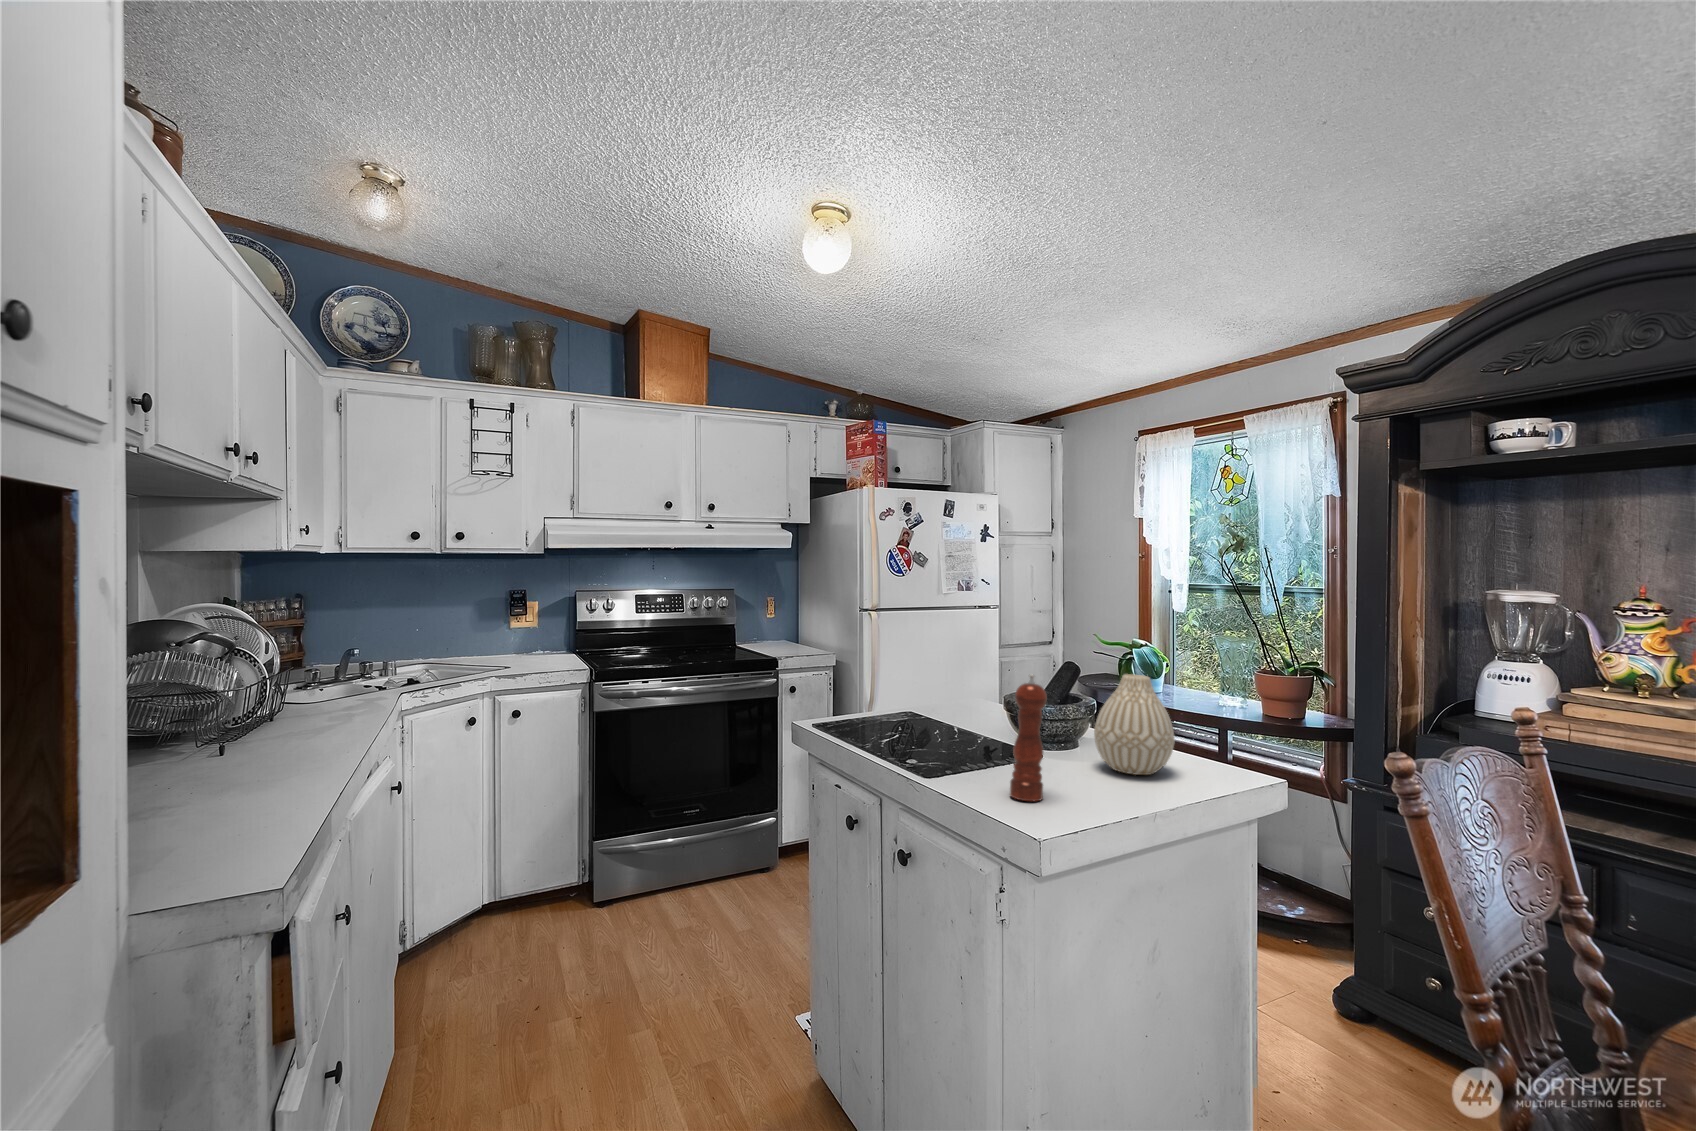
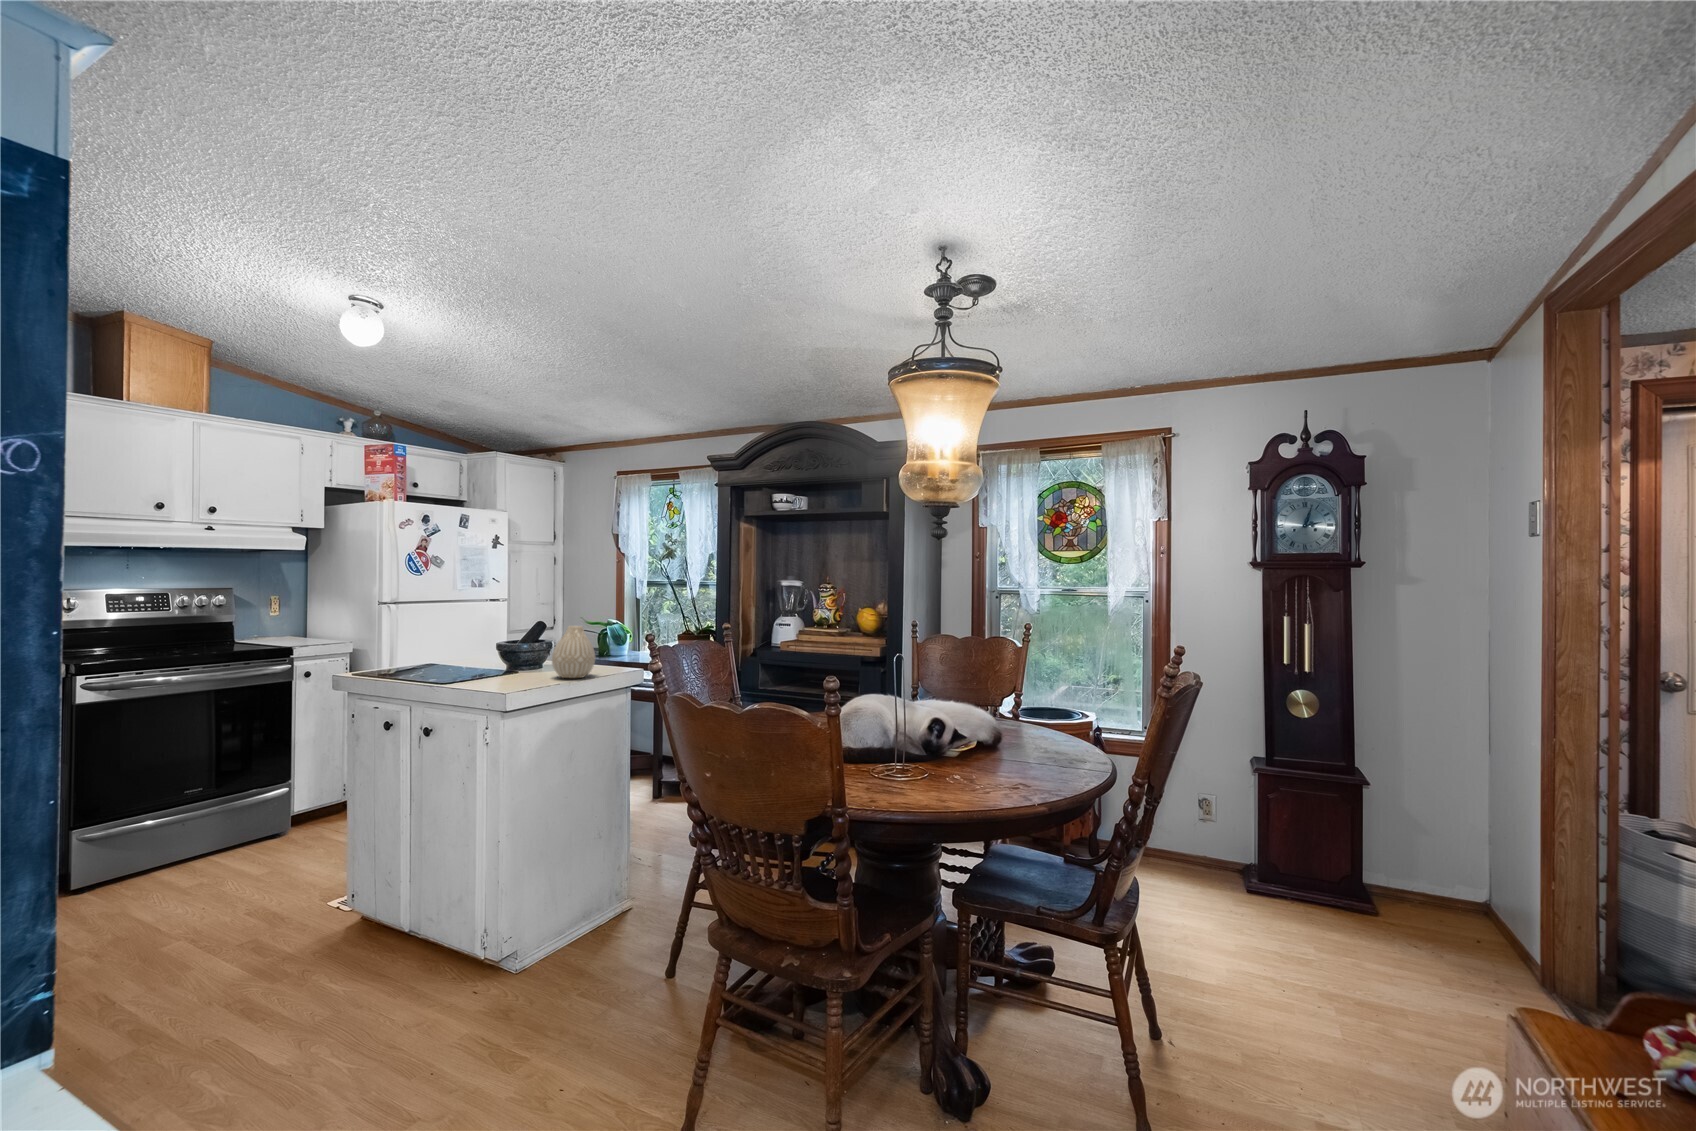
pepper mill: present [1010,675,1047,801] -> none [497,625,519,692]

